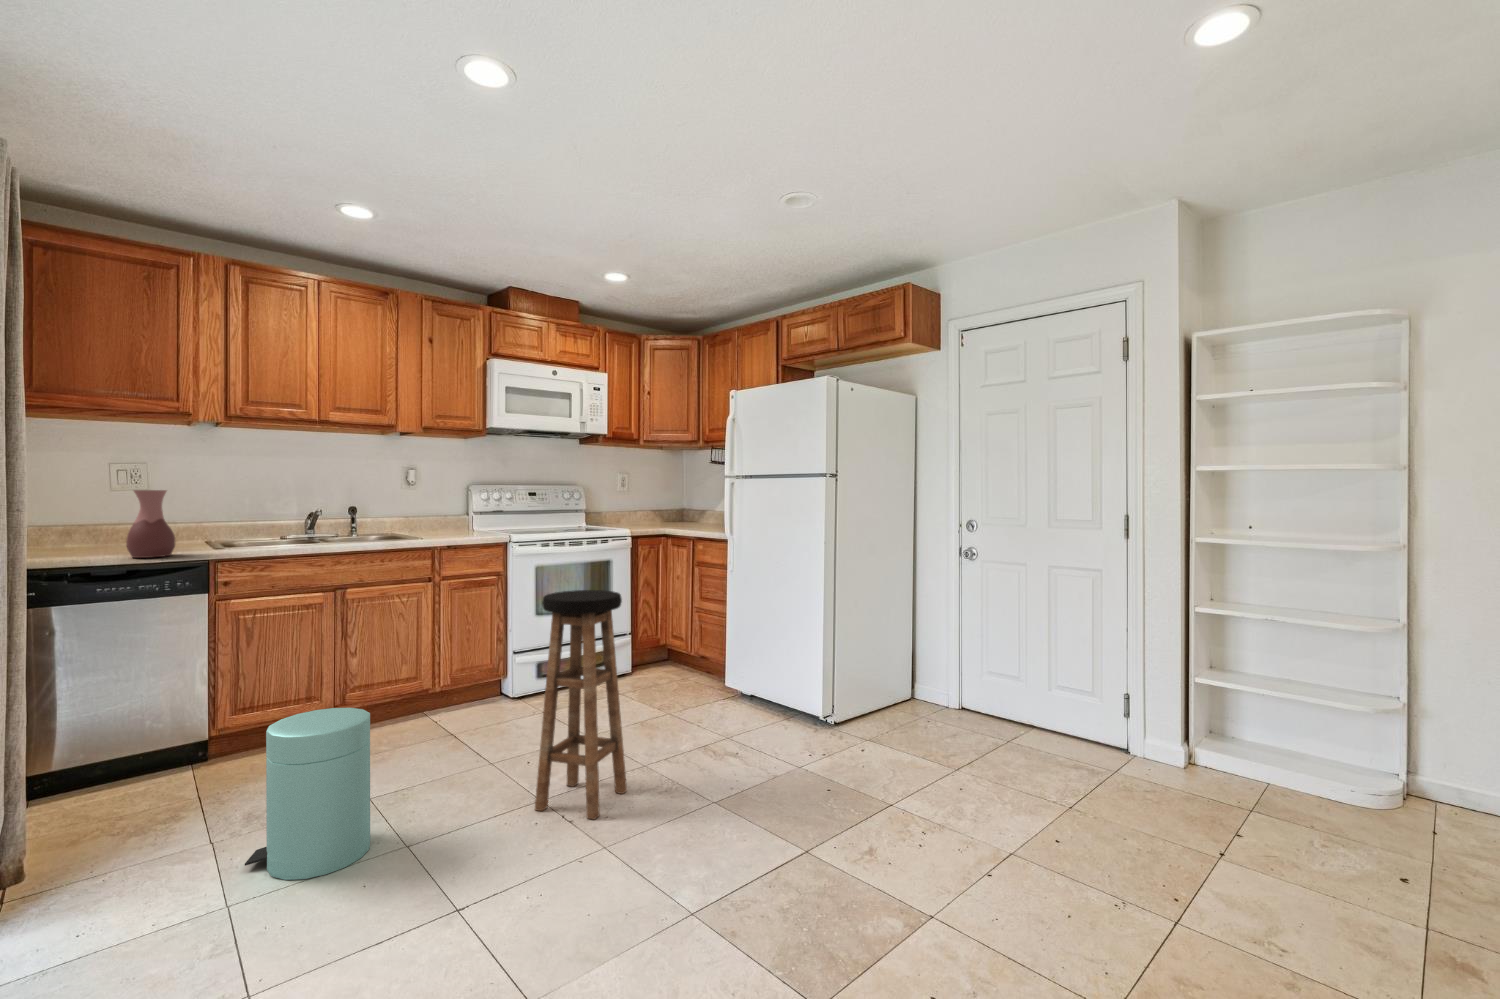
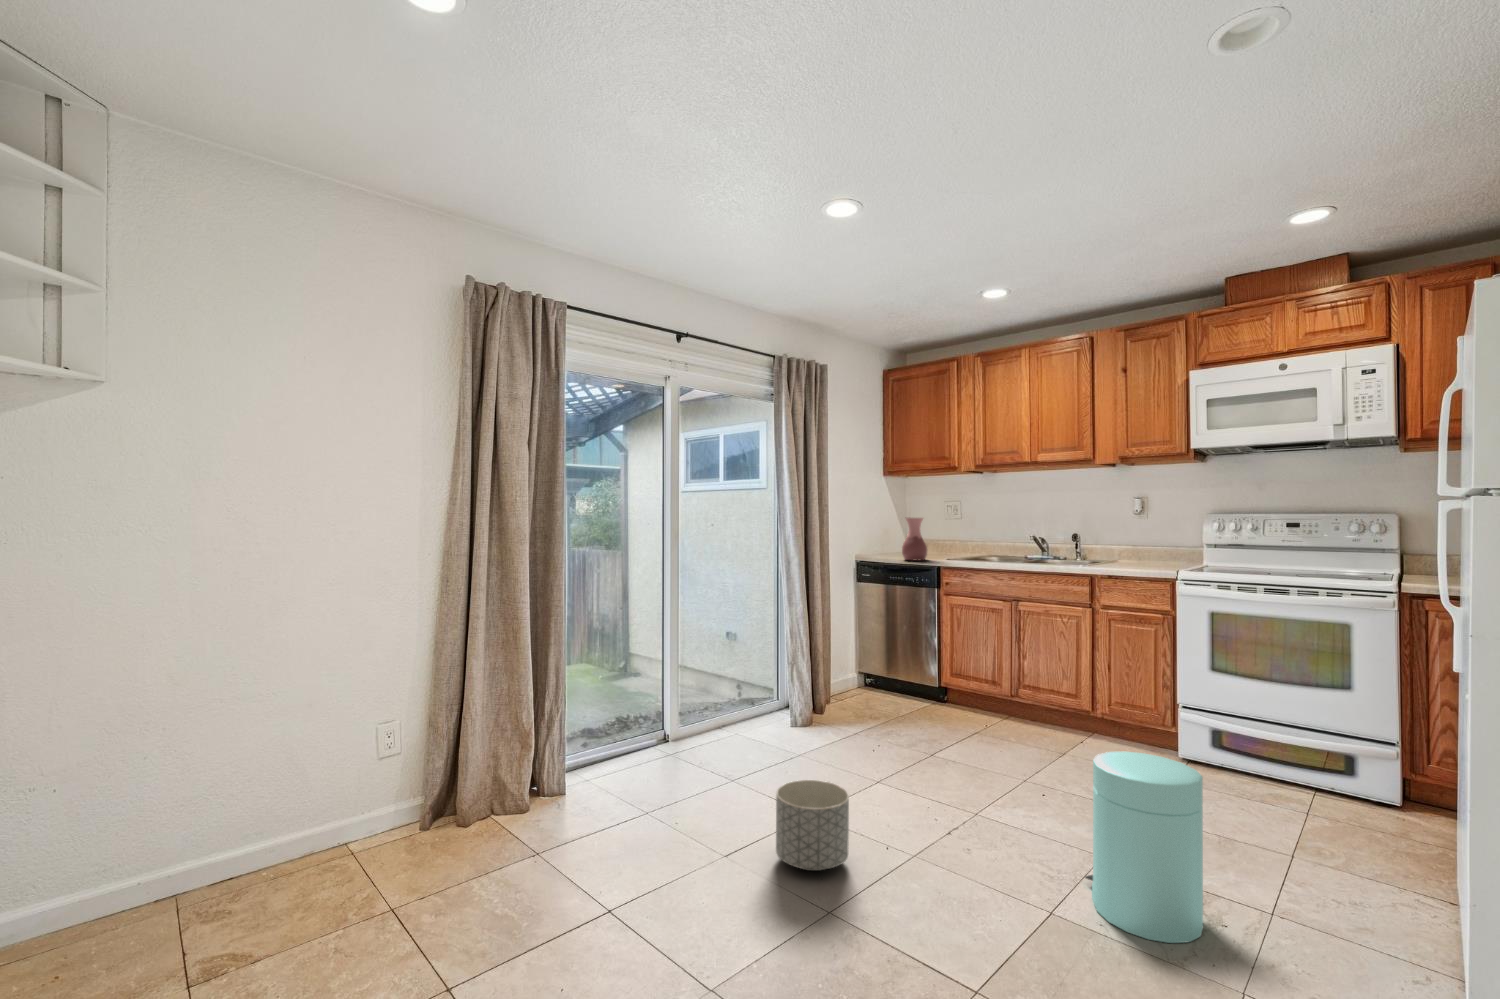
bar stool: present [535,590,627,819] -> none [947,616,1028,848]
trash can: present [245,708,370,880] -> present [1085,751,1203,943]
planter: none [566,810,656,928] -> present [776,780,849,871]

